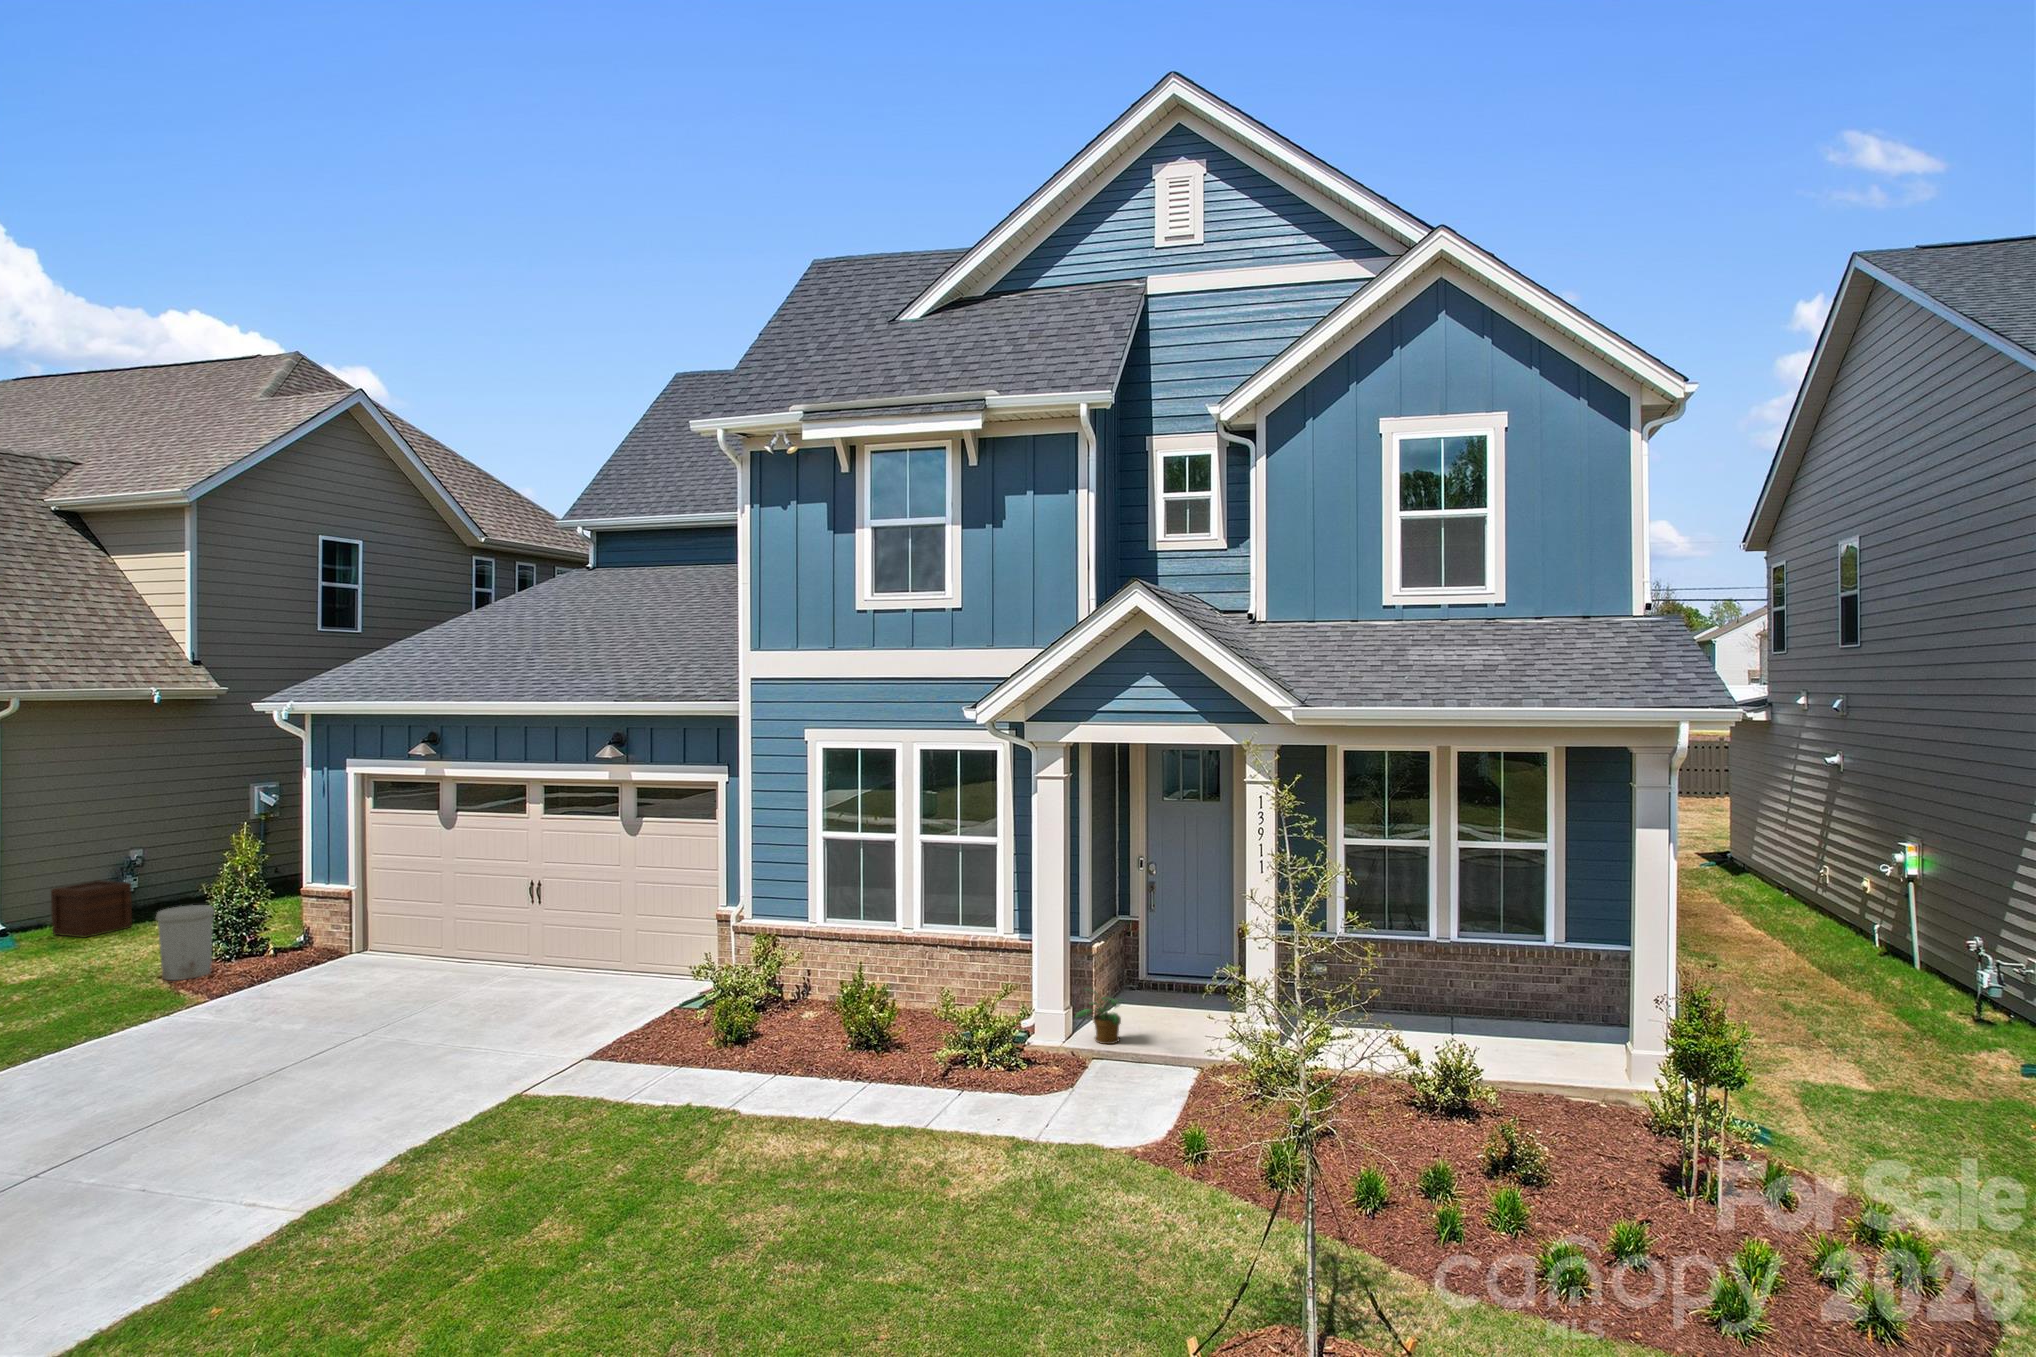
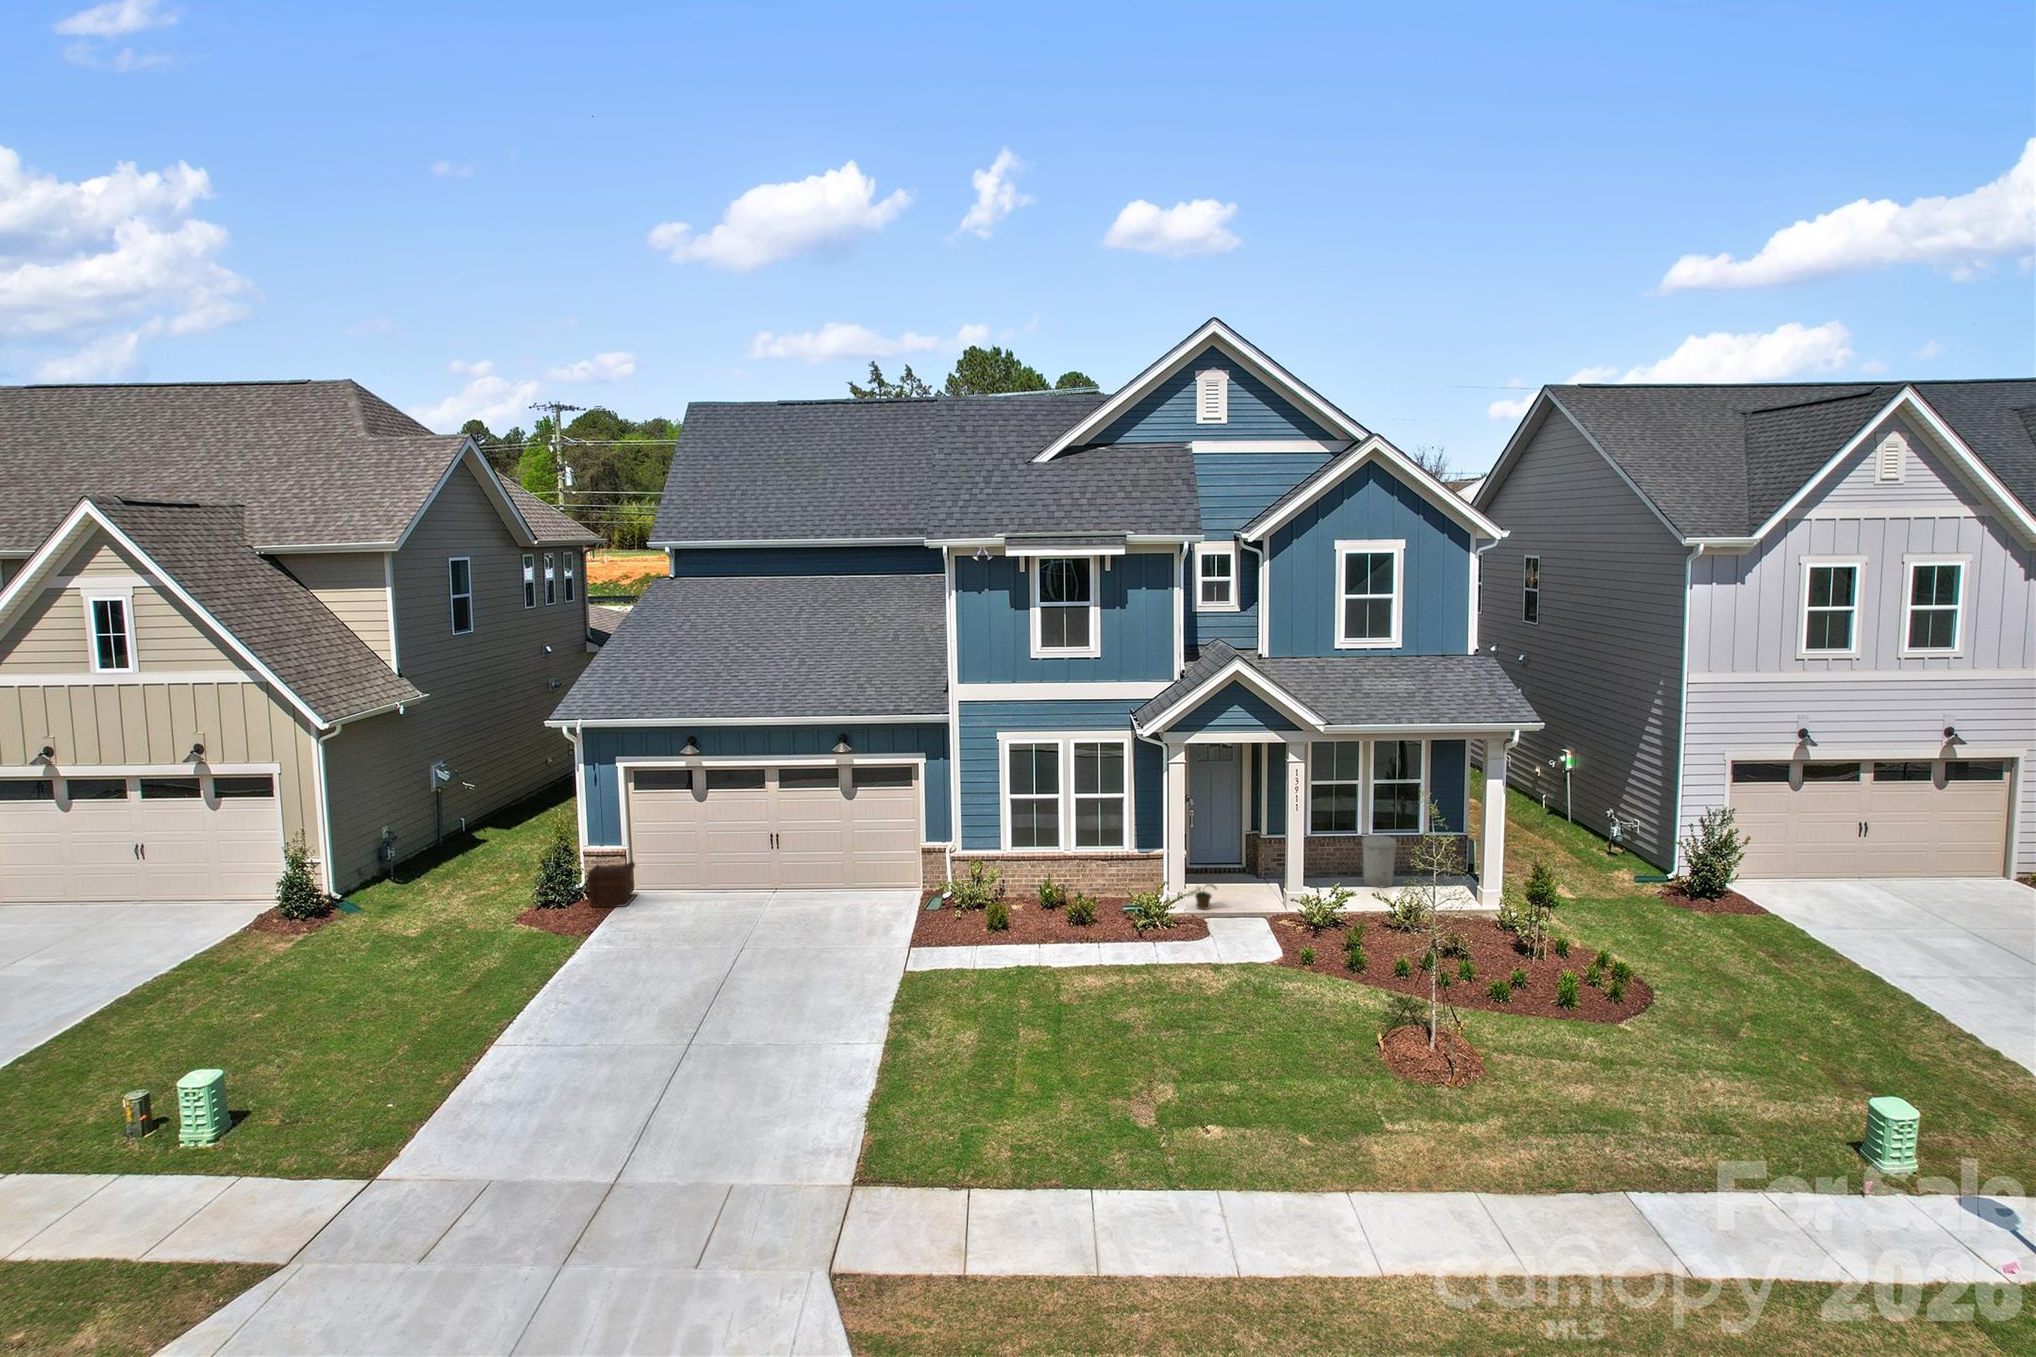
wooden crate: present [51,881,132,938] -> present [587,862,638,907]
trash can: present [156,905,215,980] -> present [1362,835,1397,887]

